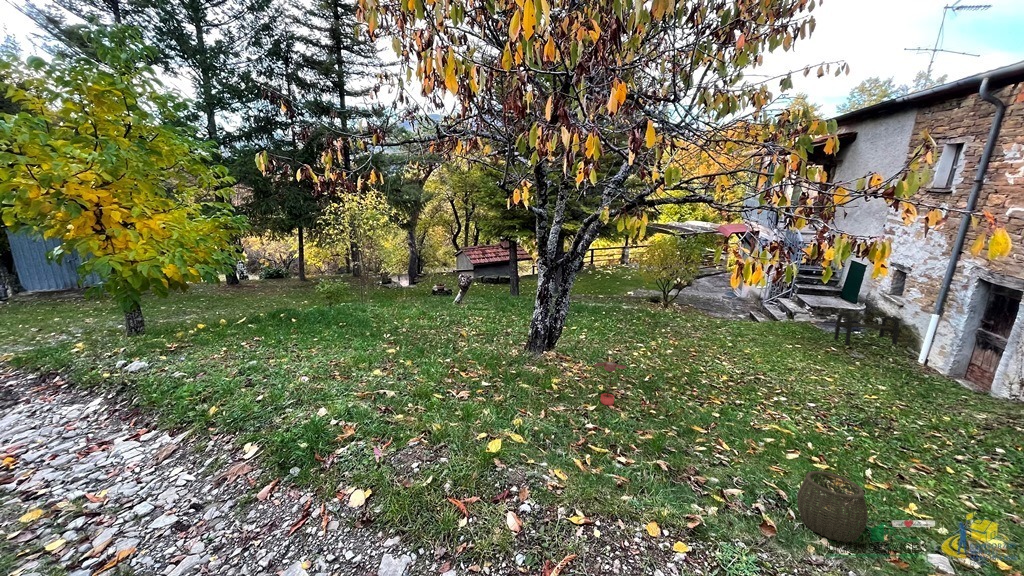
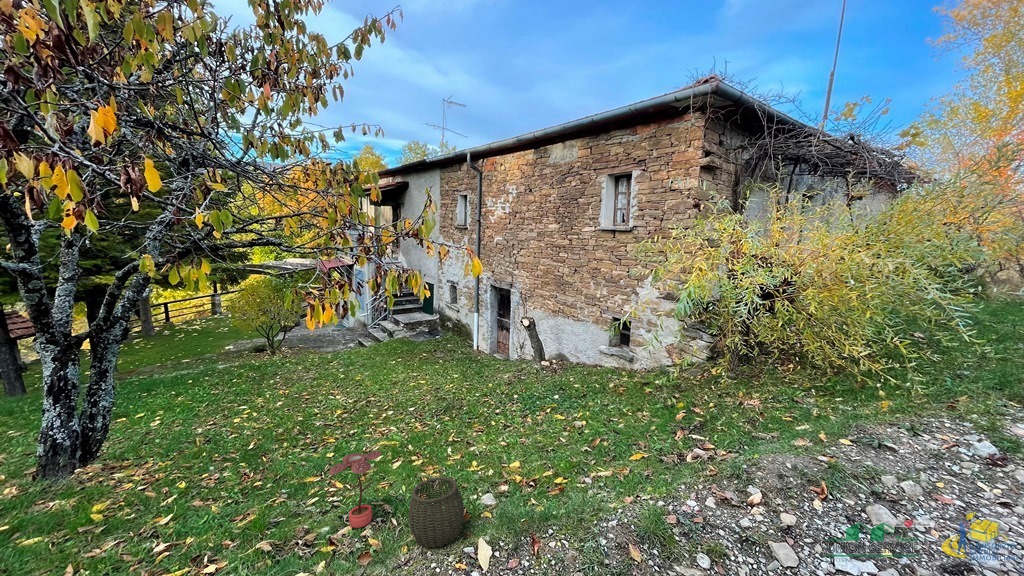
bench: present [834,313,899,345] -> none [423,320,461,348]
potted plant: present [594,362,626,405] -> present [329,451,381,528]

